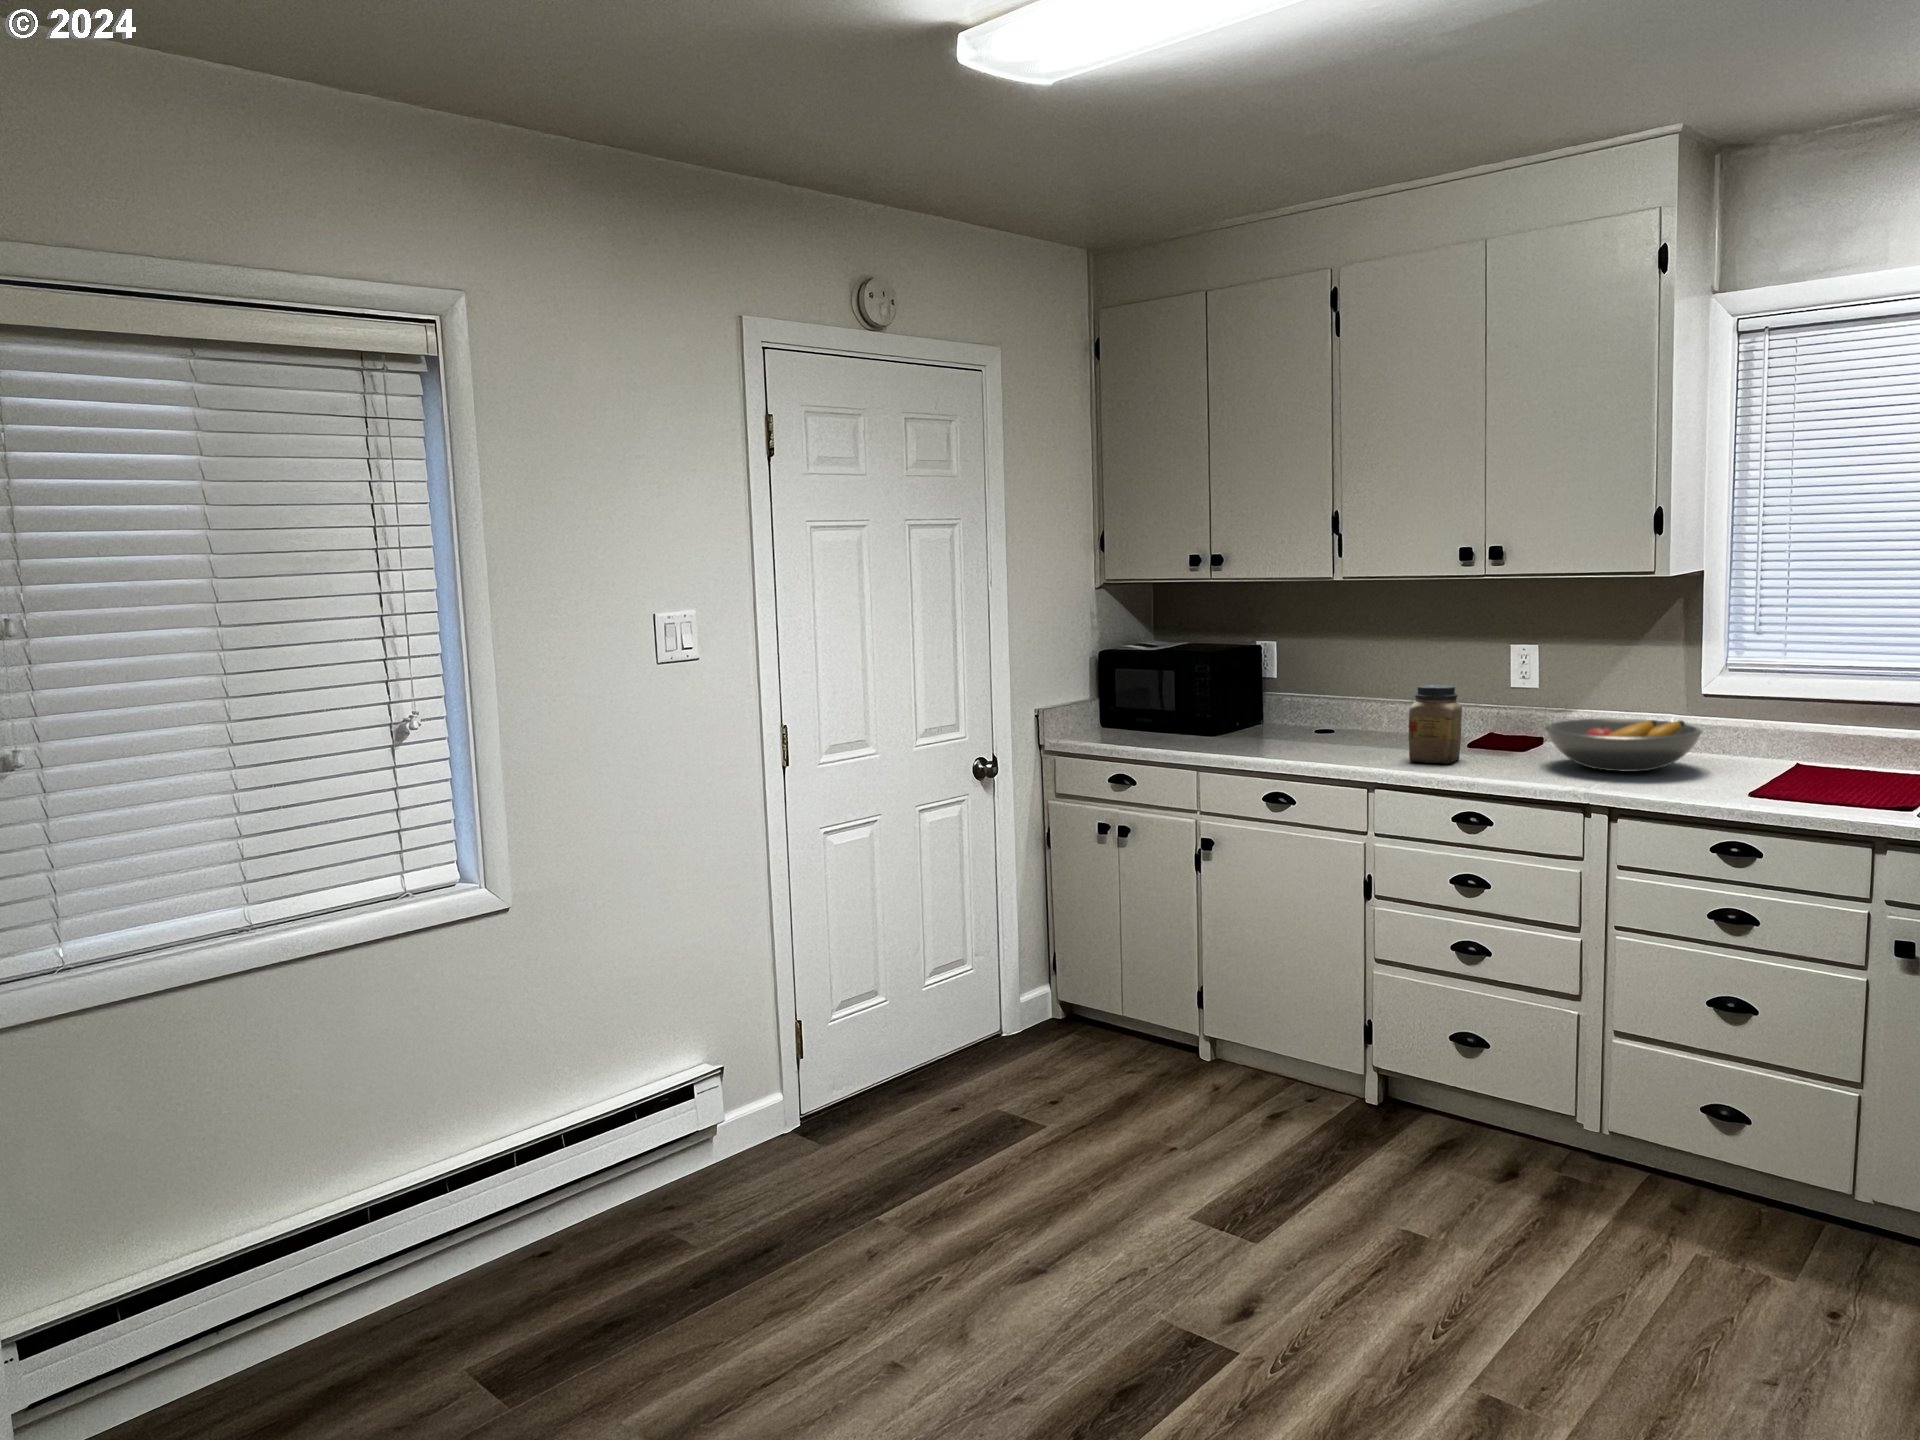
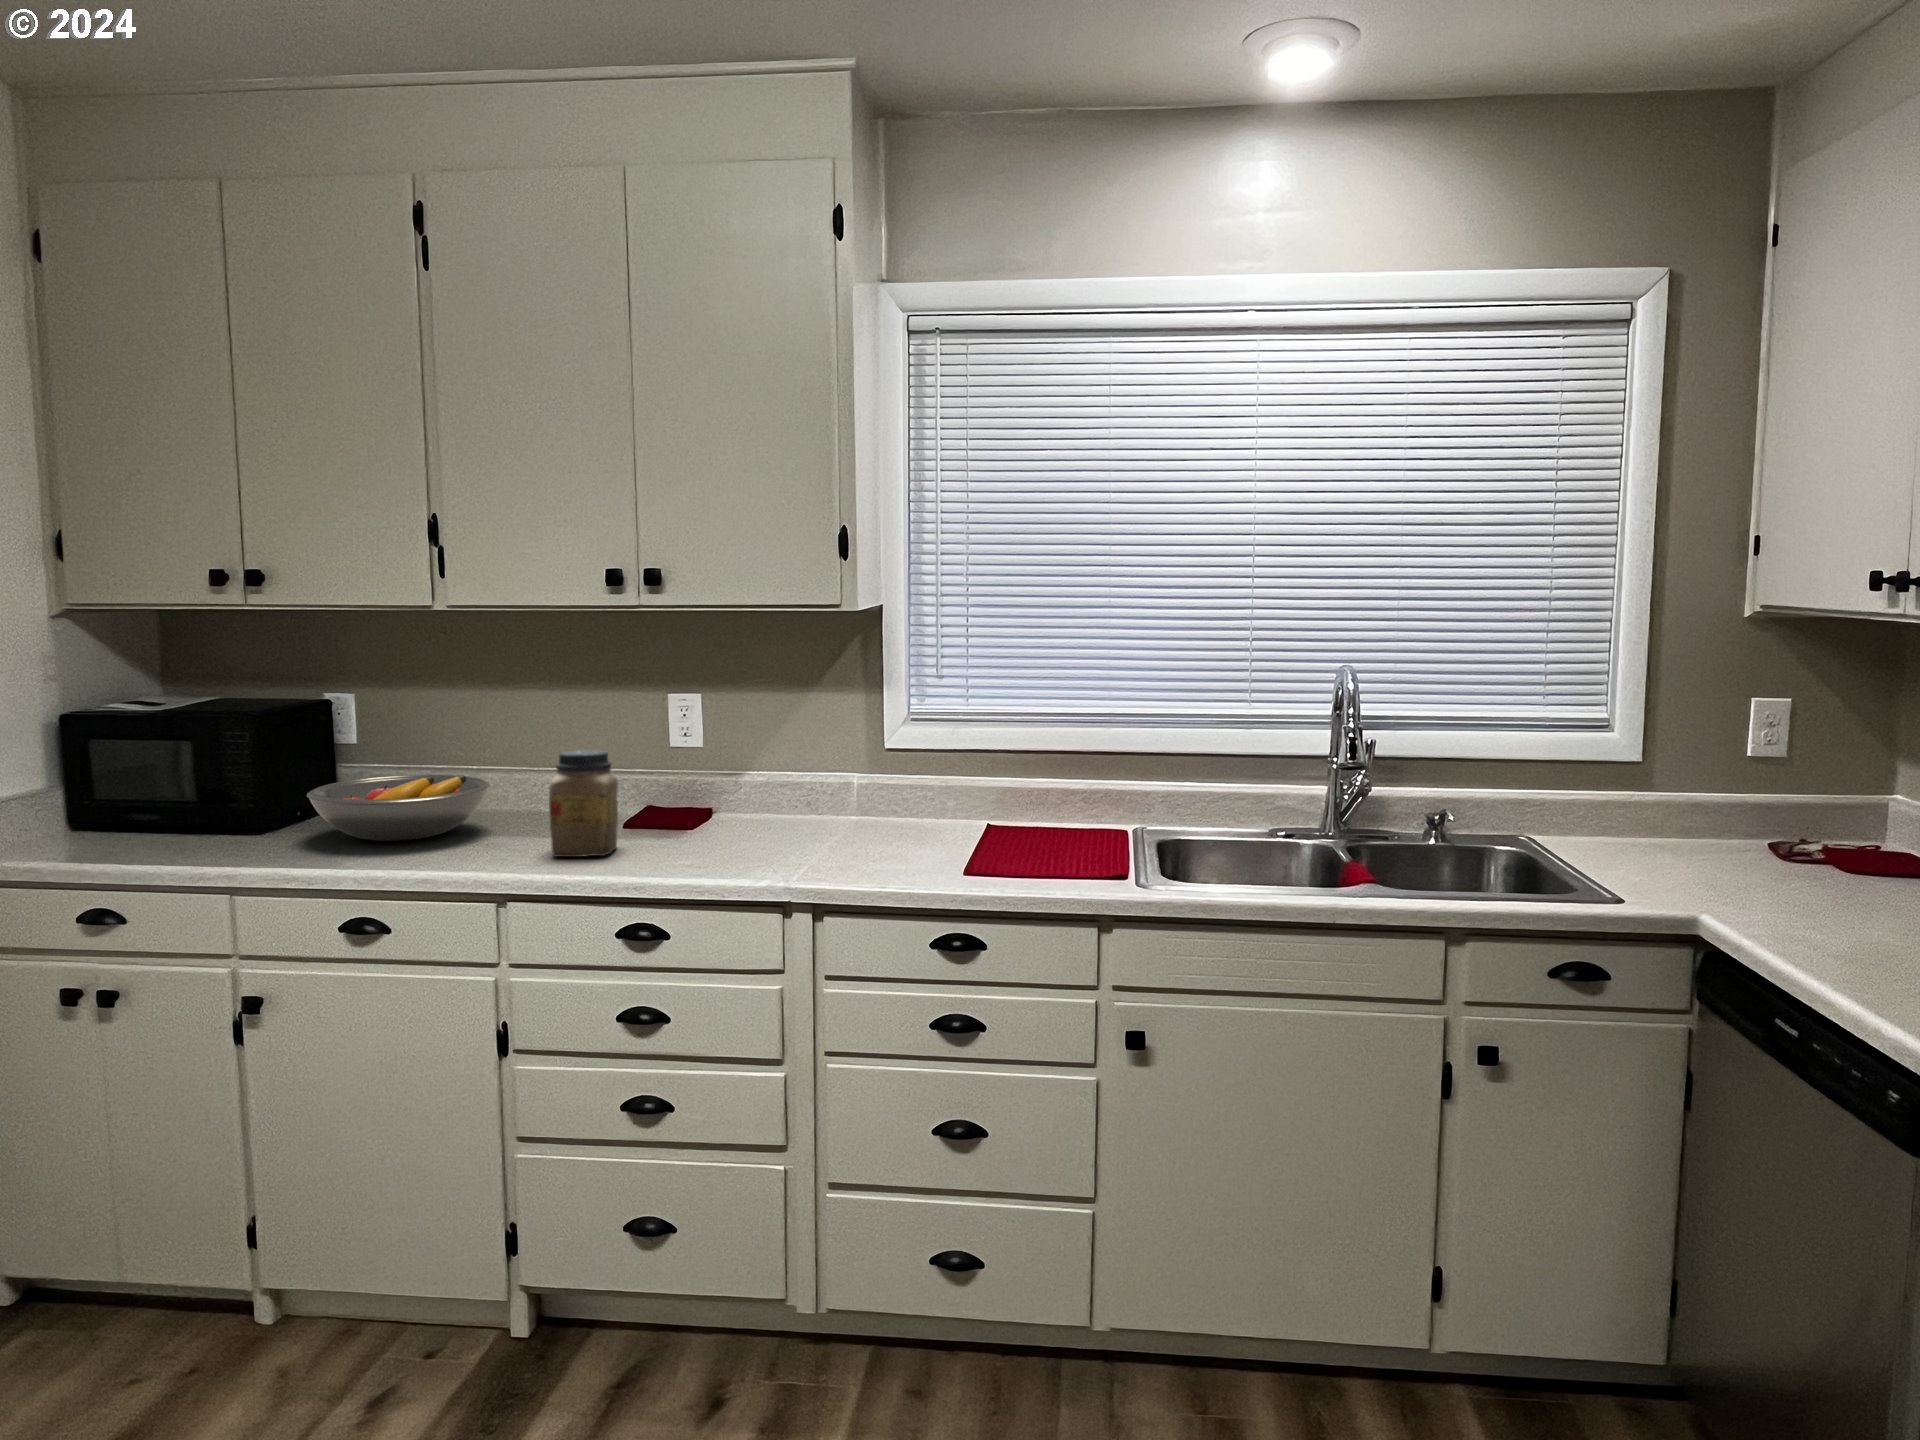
fruit bowl: present [1545,719,1702,772] -> present [307,775,490,841]

